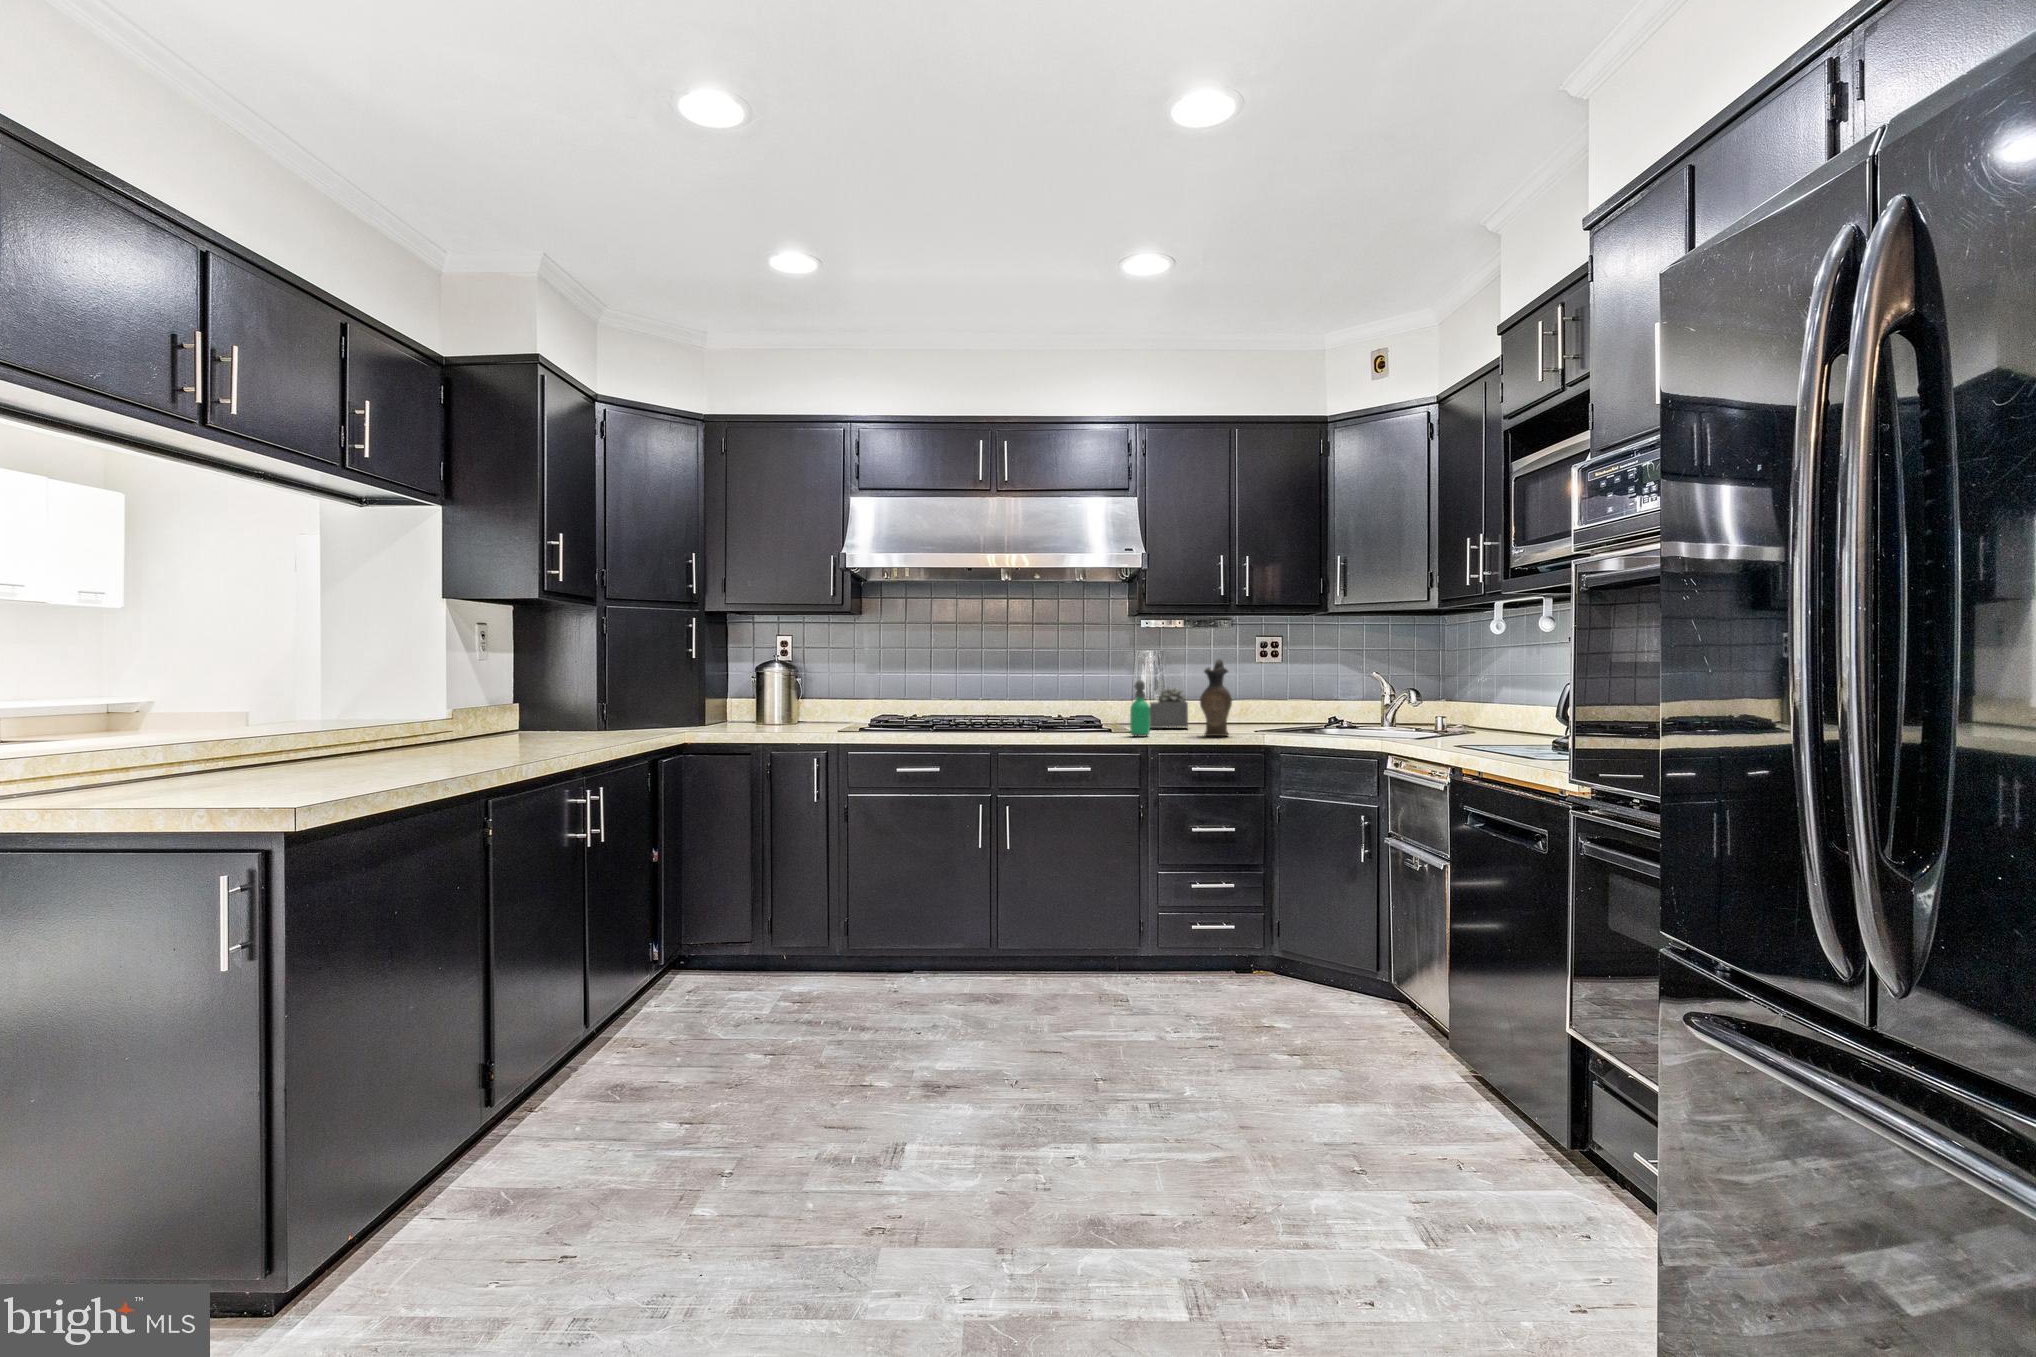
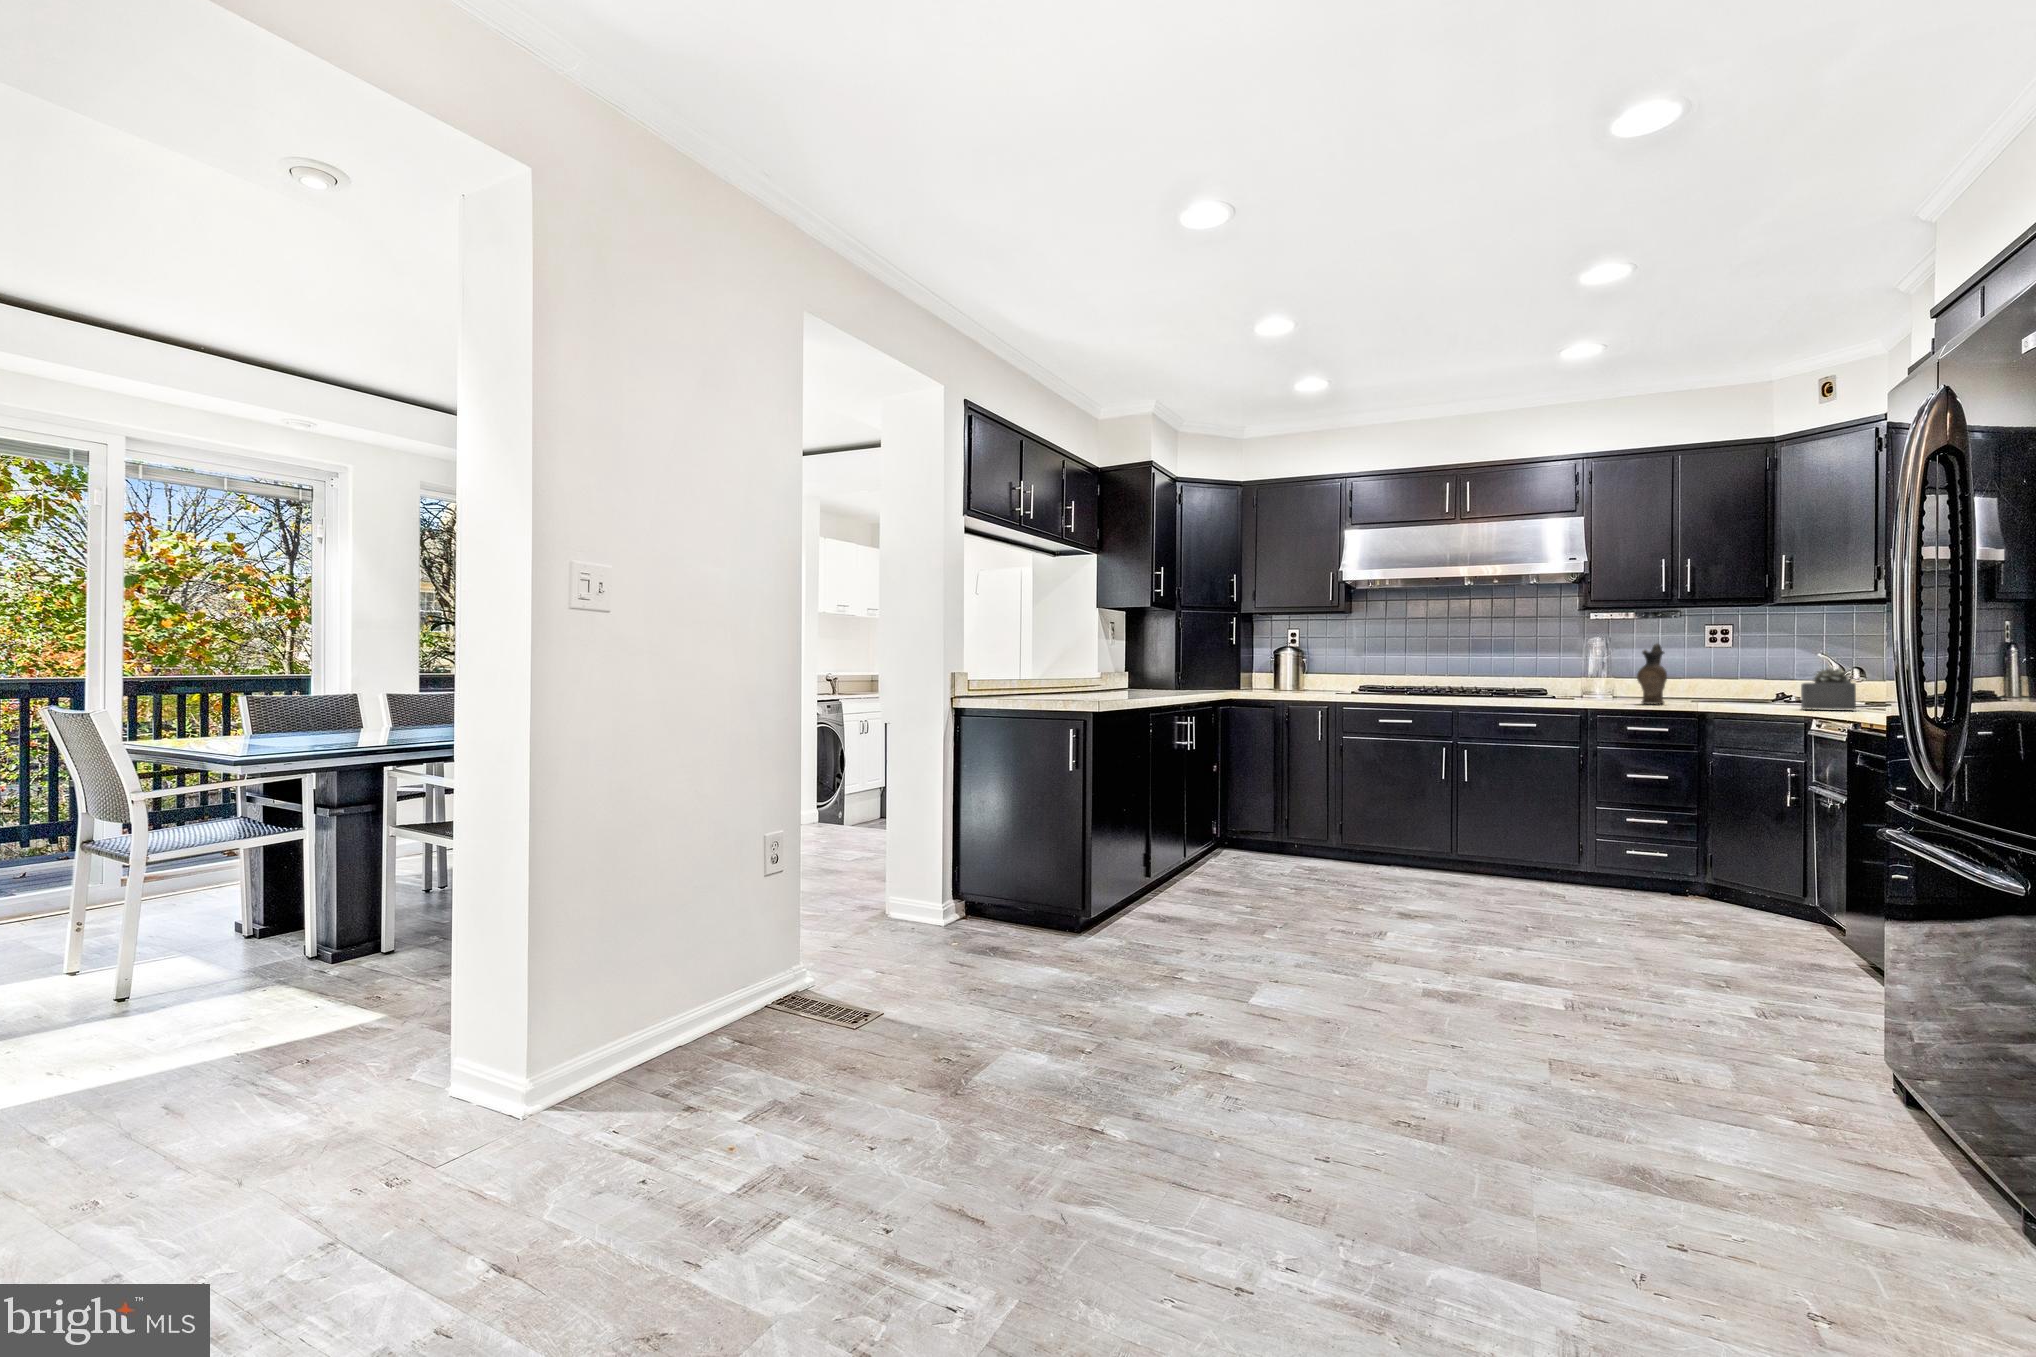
soap dispenser: present [1130,680,1150,737] -> none [1573,660,1591,703]
succulent plant: present [1150,688,1188,728] -> present [1801,668,1856,709]

